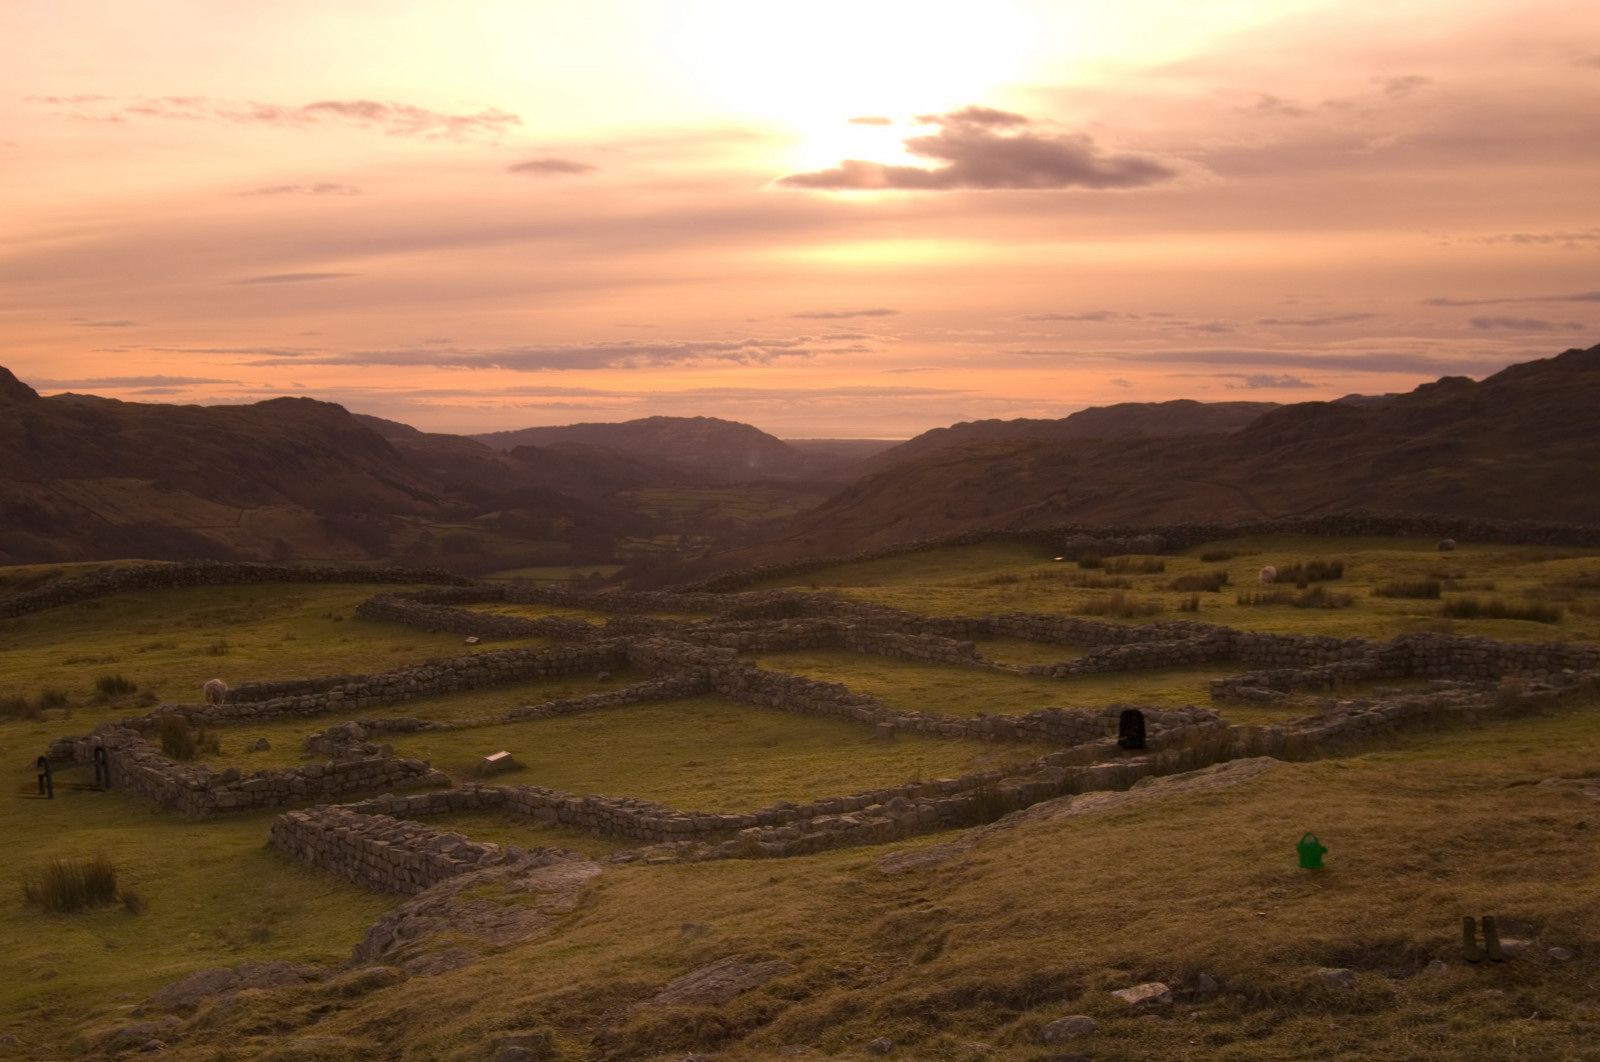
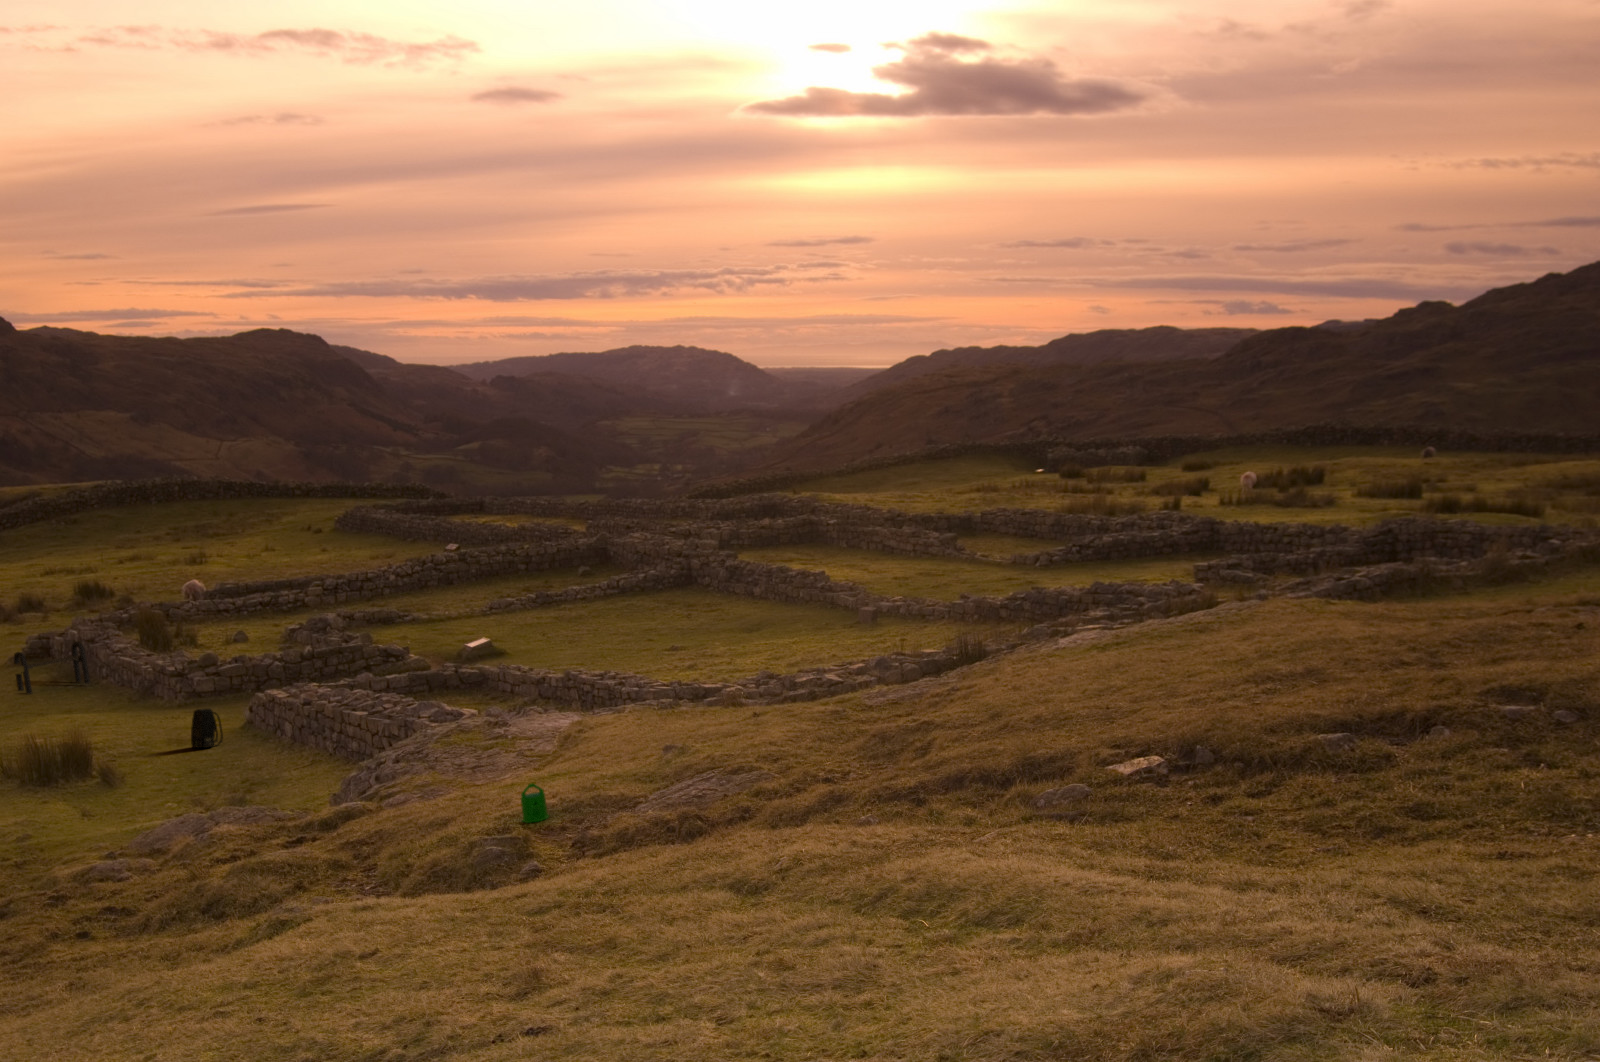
backpack: present [1117,709,1146,748] -> present [191,708,223,748]
watering can: present [1297,832,1328,868] -> present [521,783,549,823]
boots: present [1462,916,1503,961] -> none [1463,676,1506,720]

